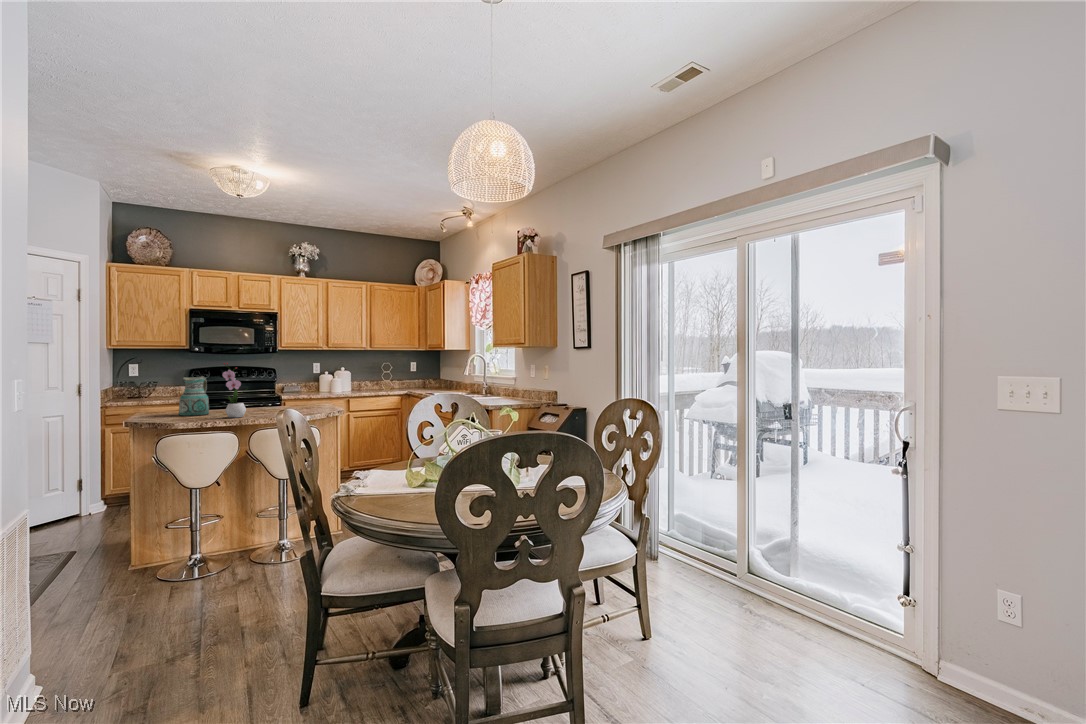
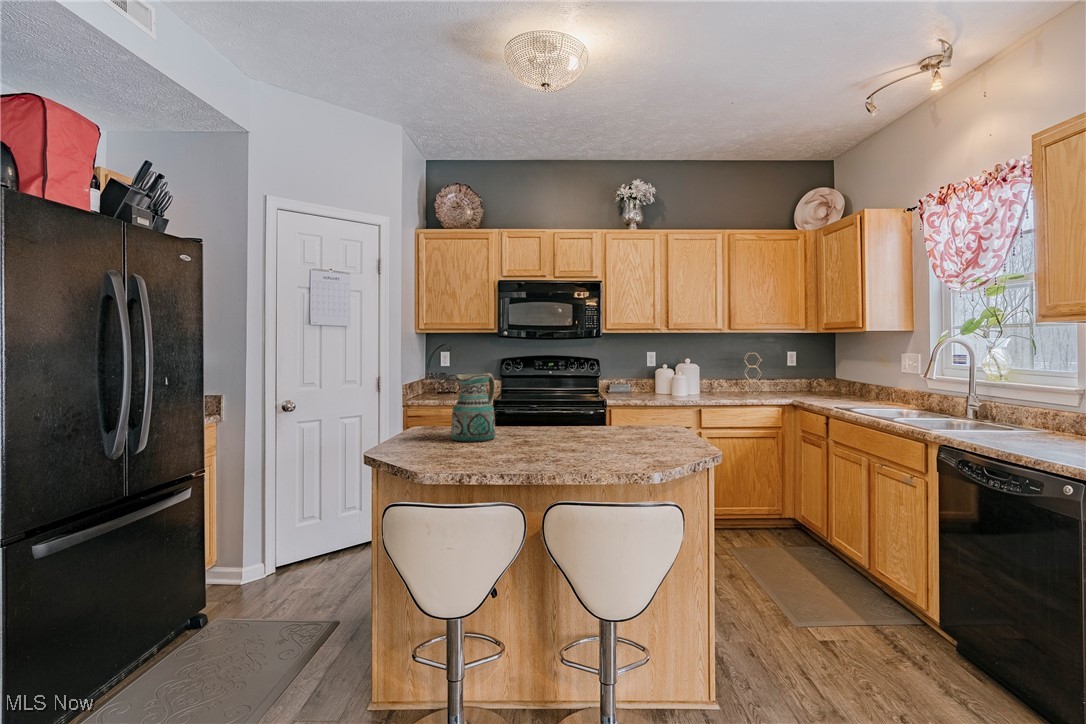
flower arrangement: present [222,363,246,418] -> none [507,348,552,456]

